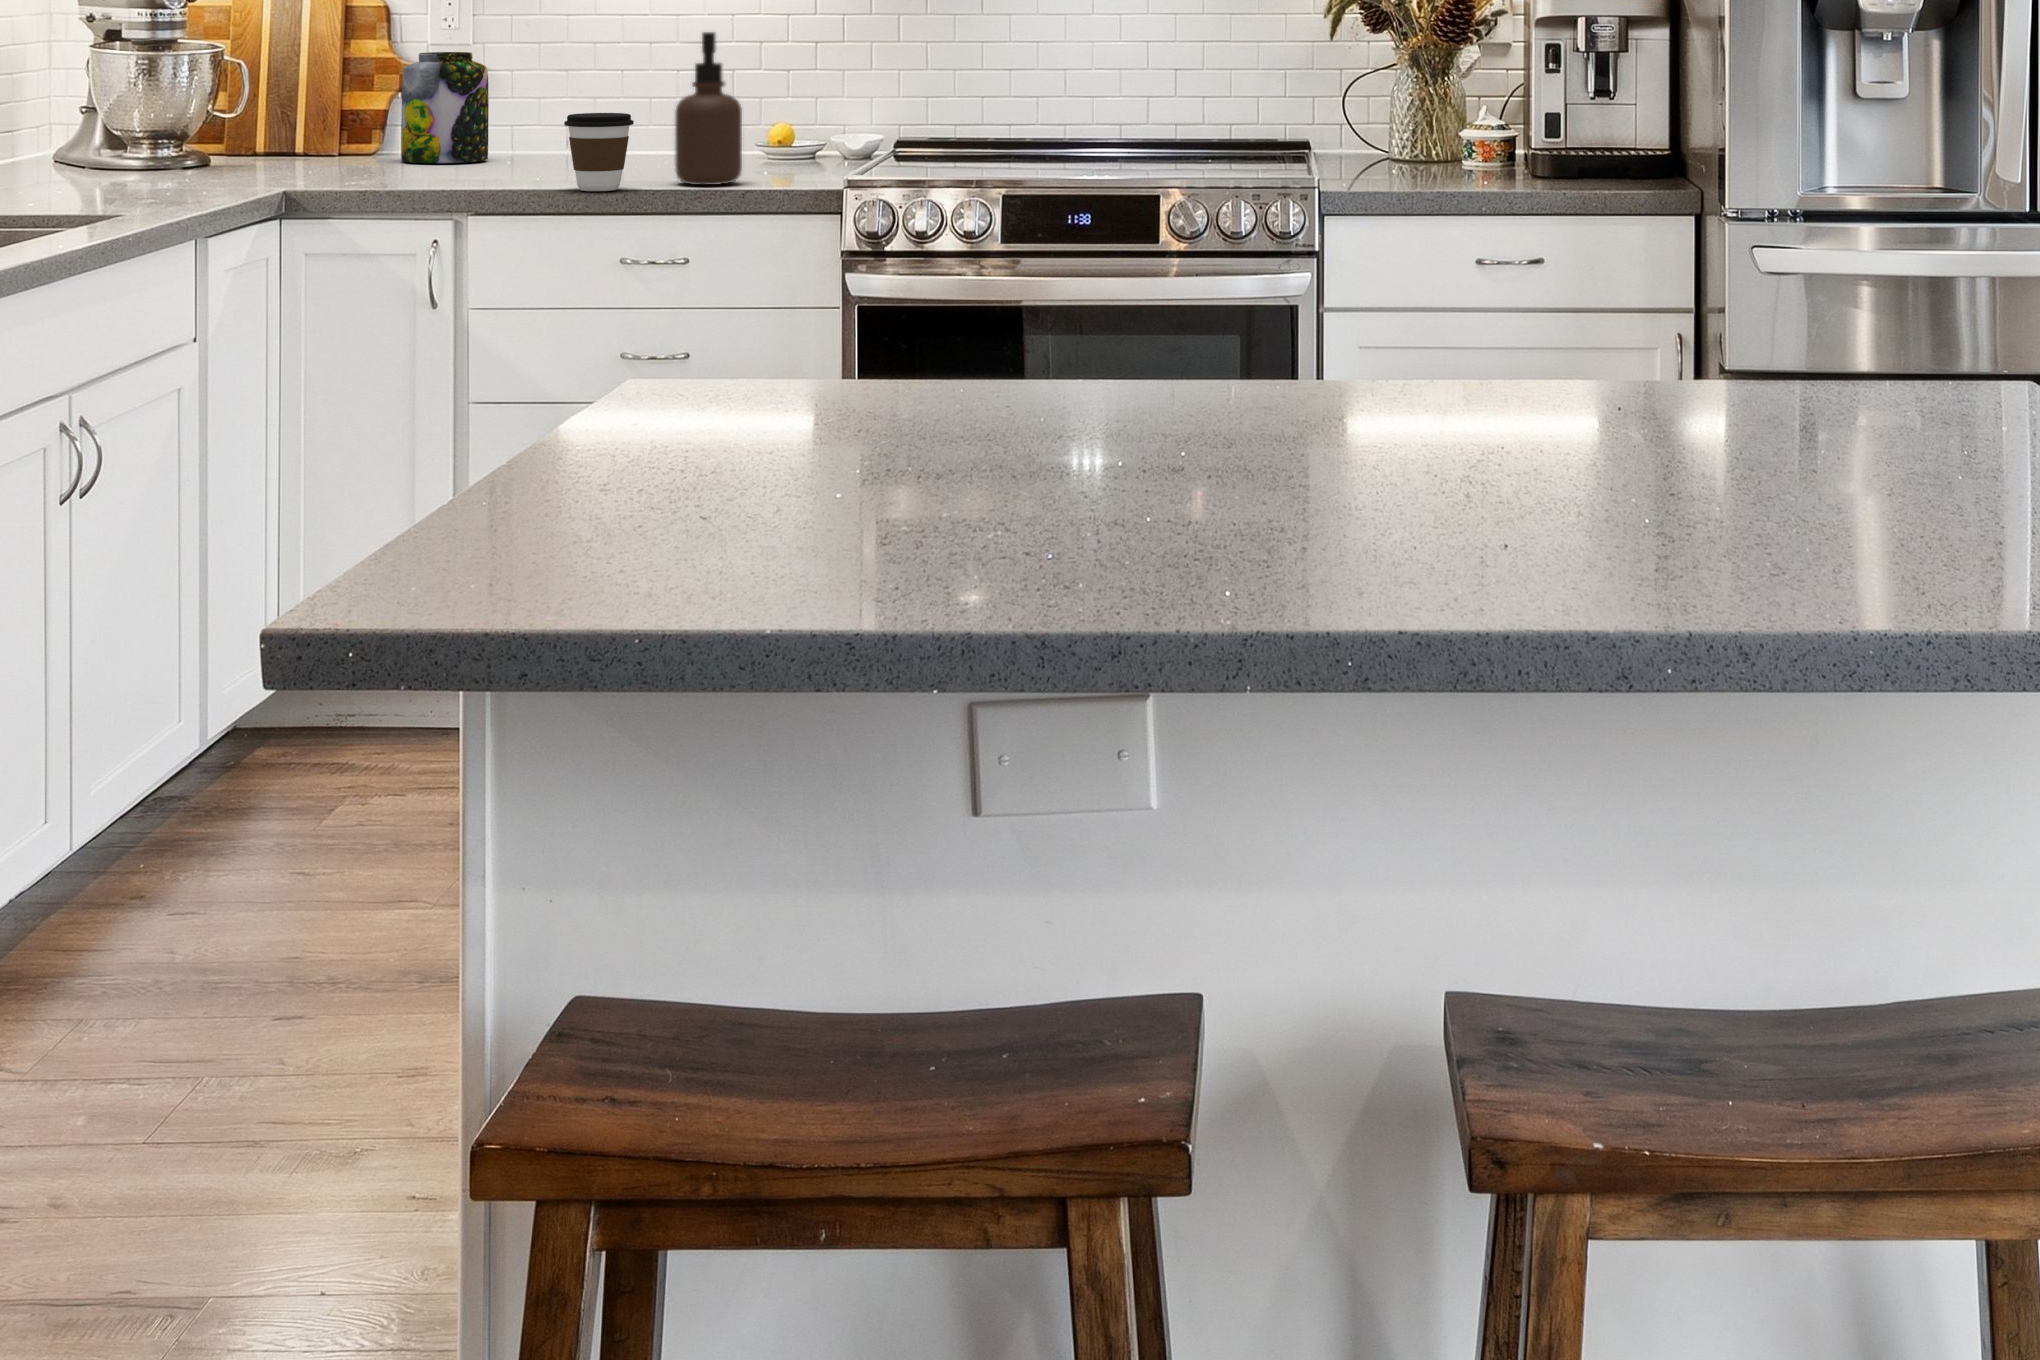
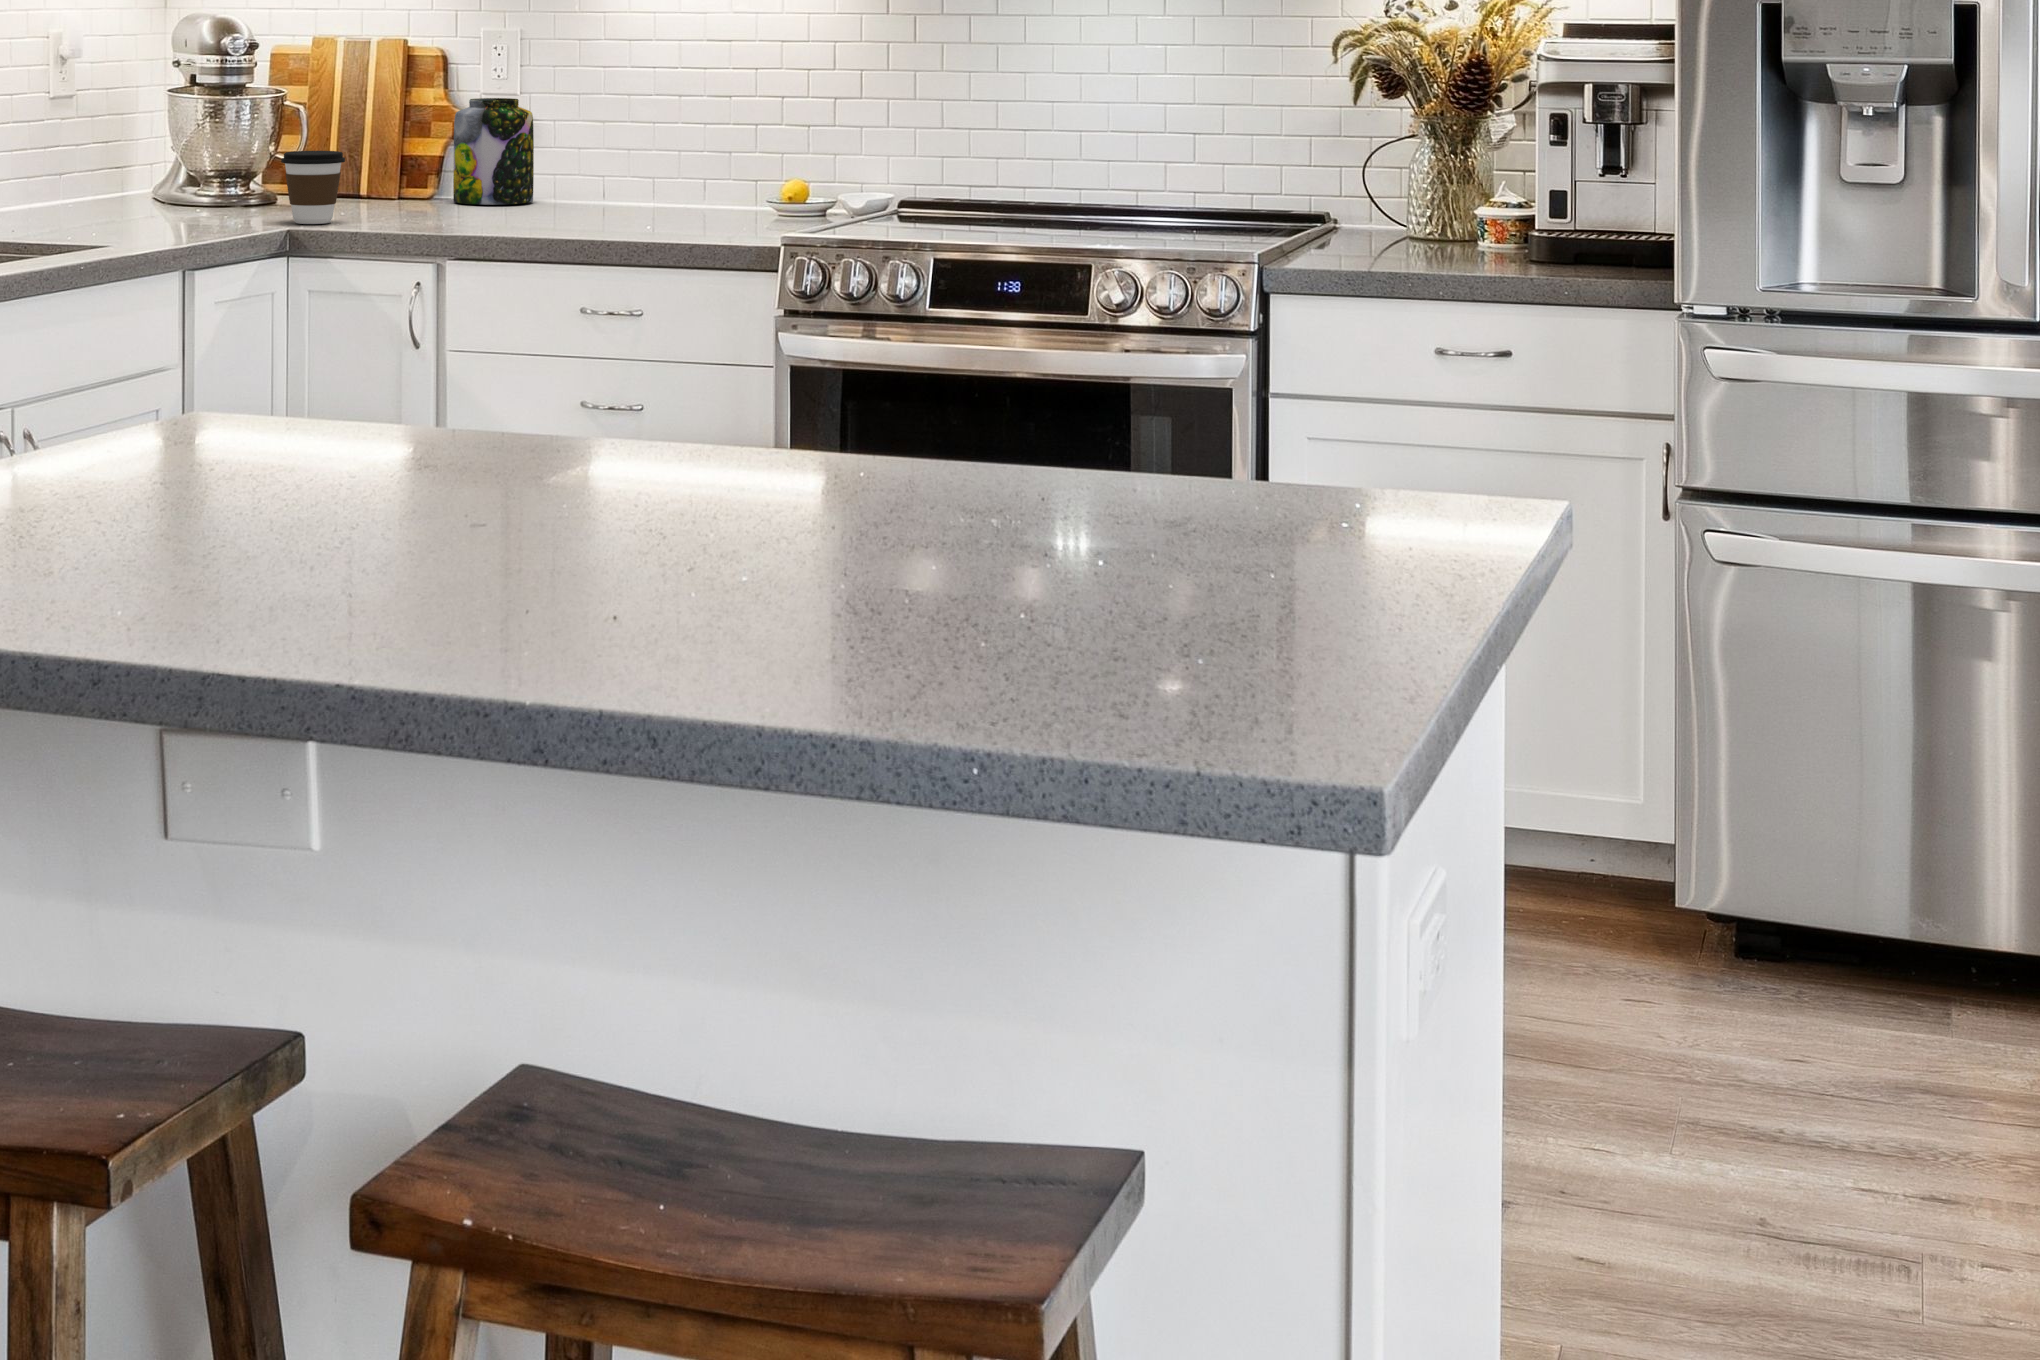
soap dispenser: present [675,32,742,185] -> none [657,85,721,236]
coffee cup: present [564,113,634,191] -> present [281,151,345,224]

